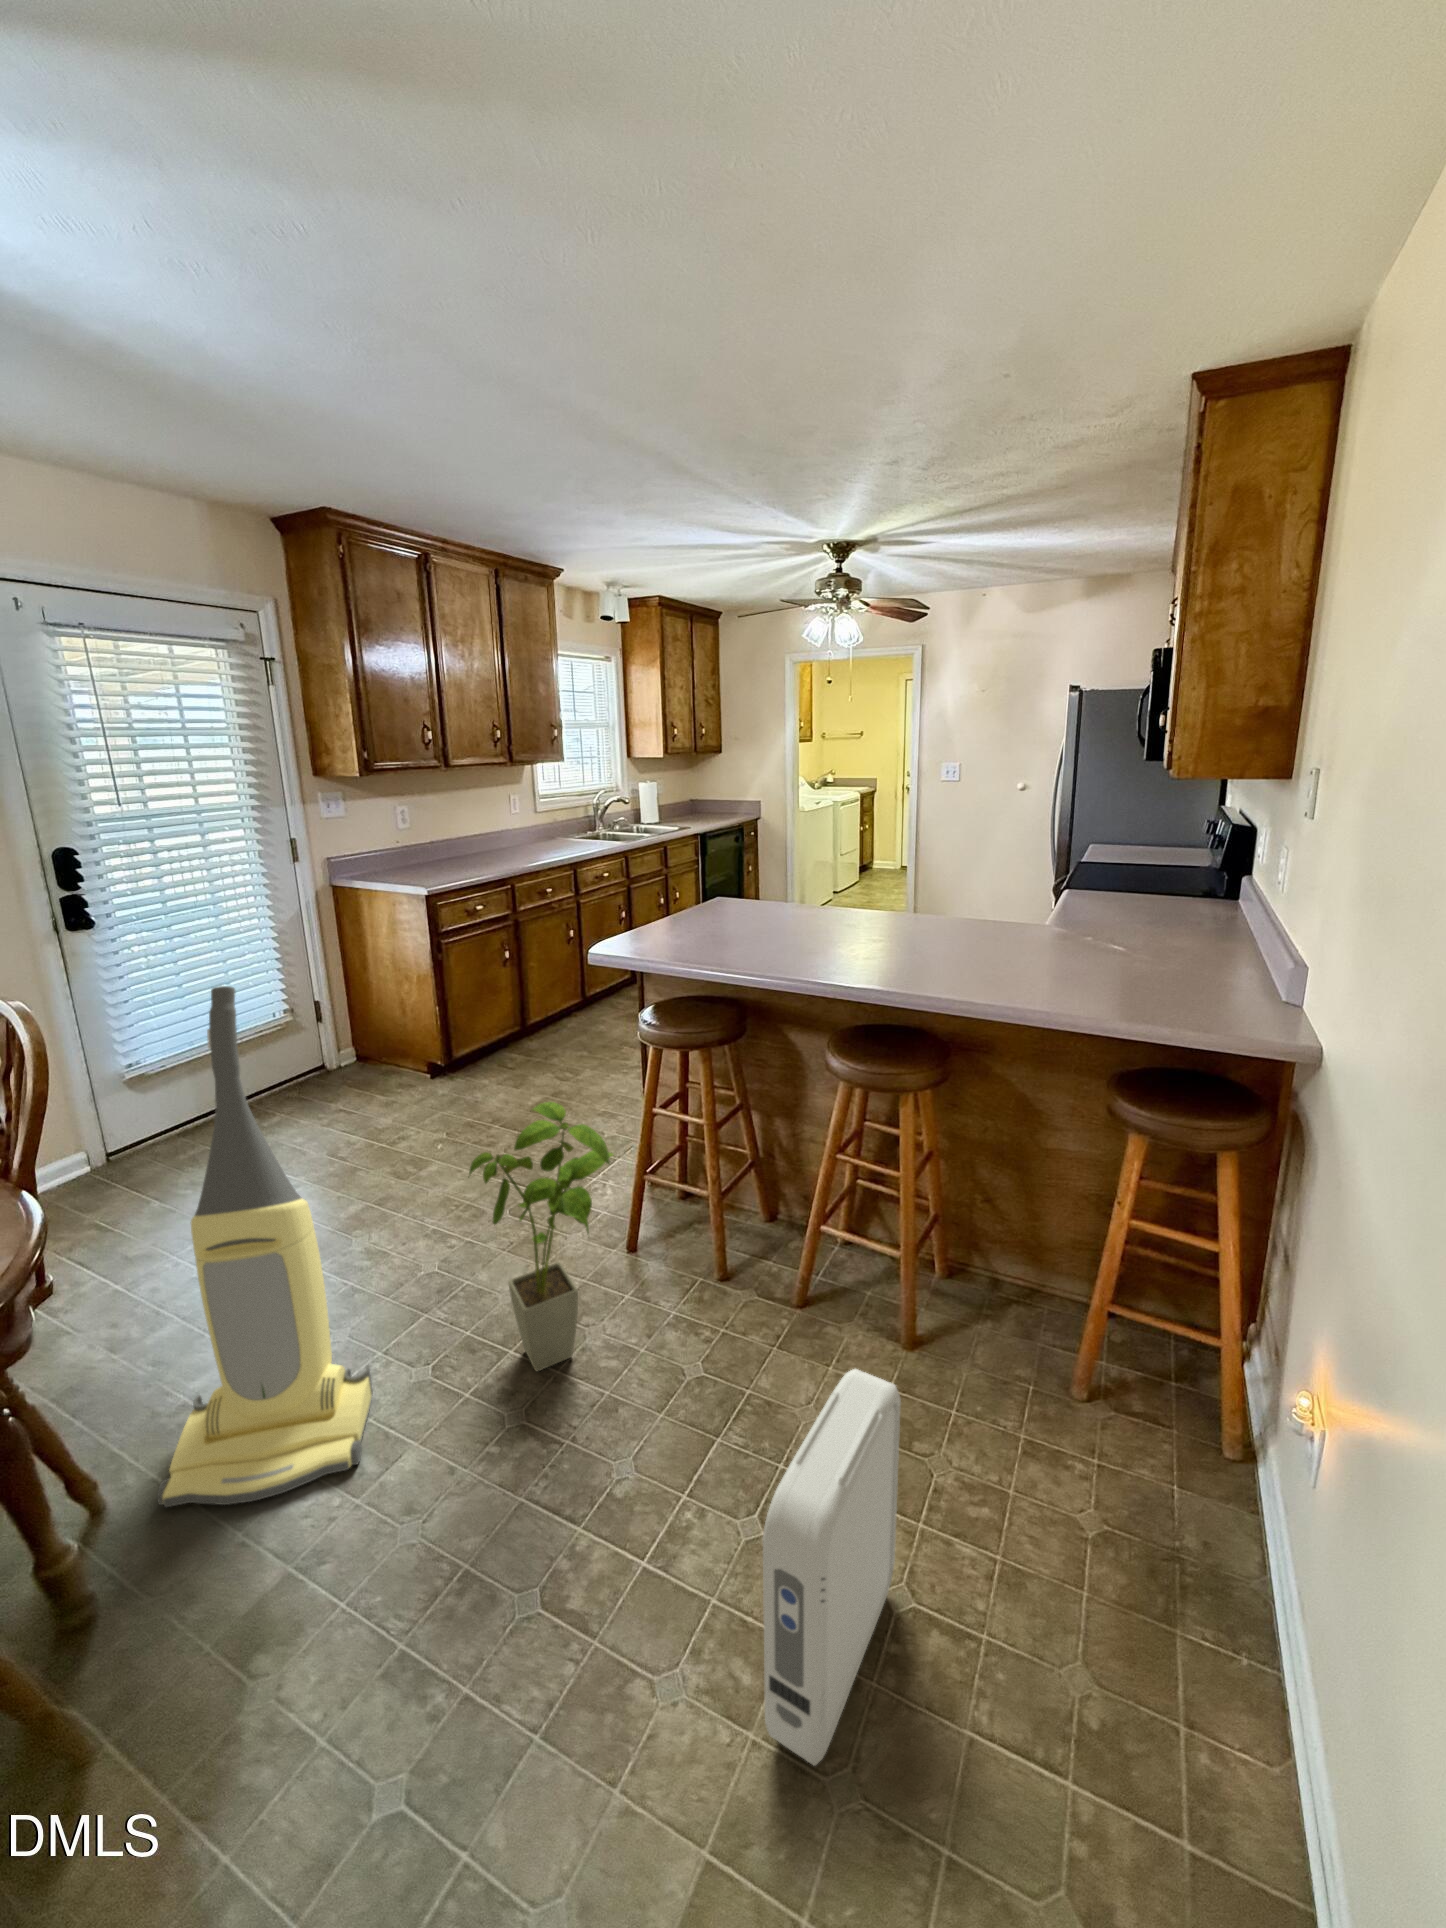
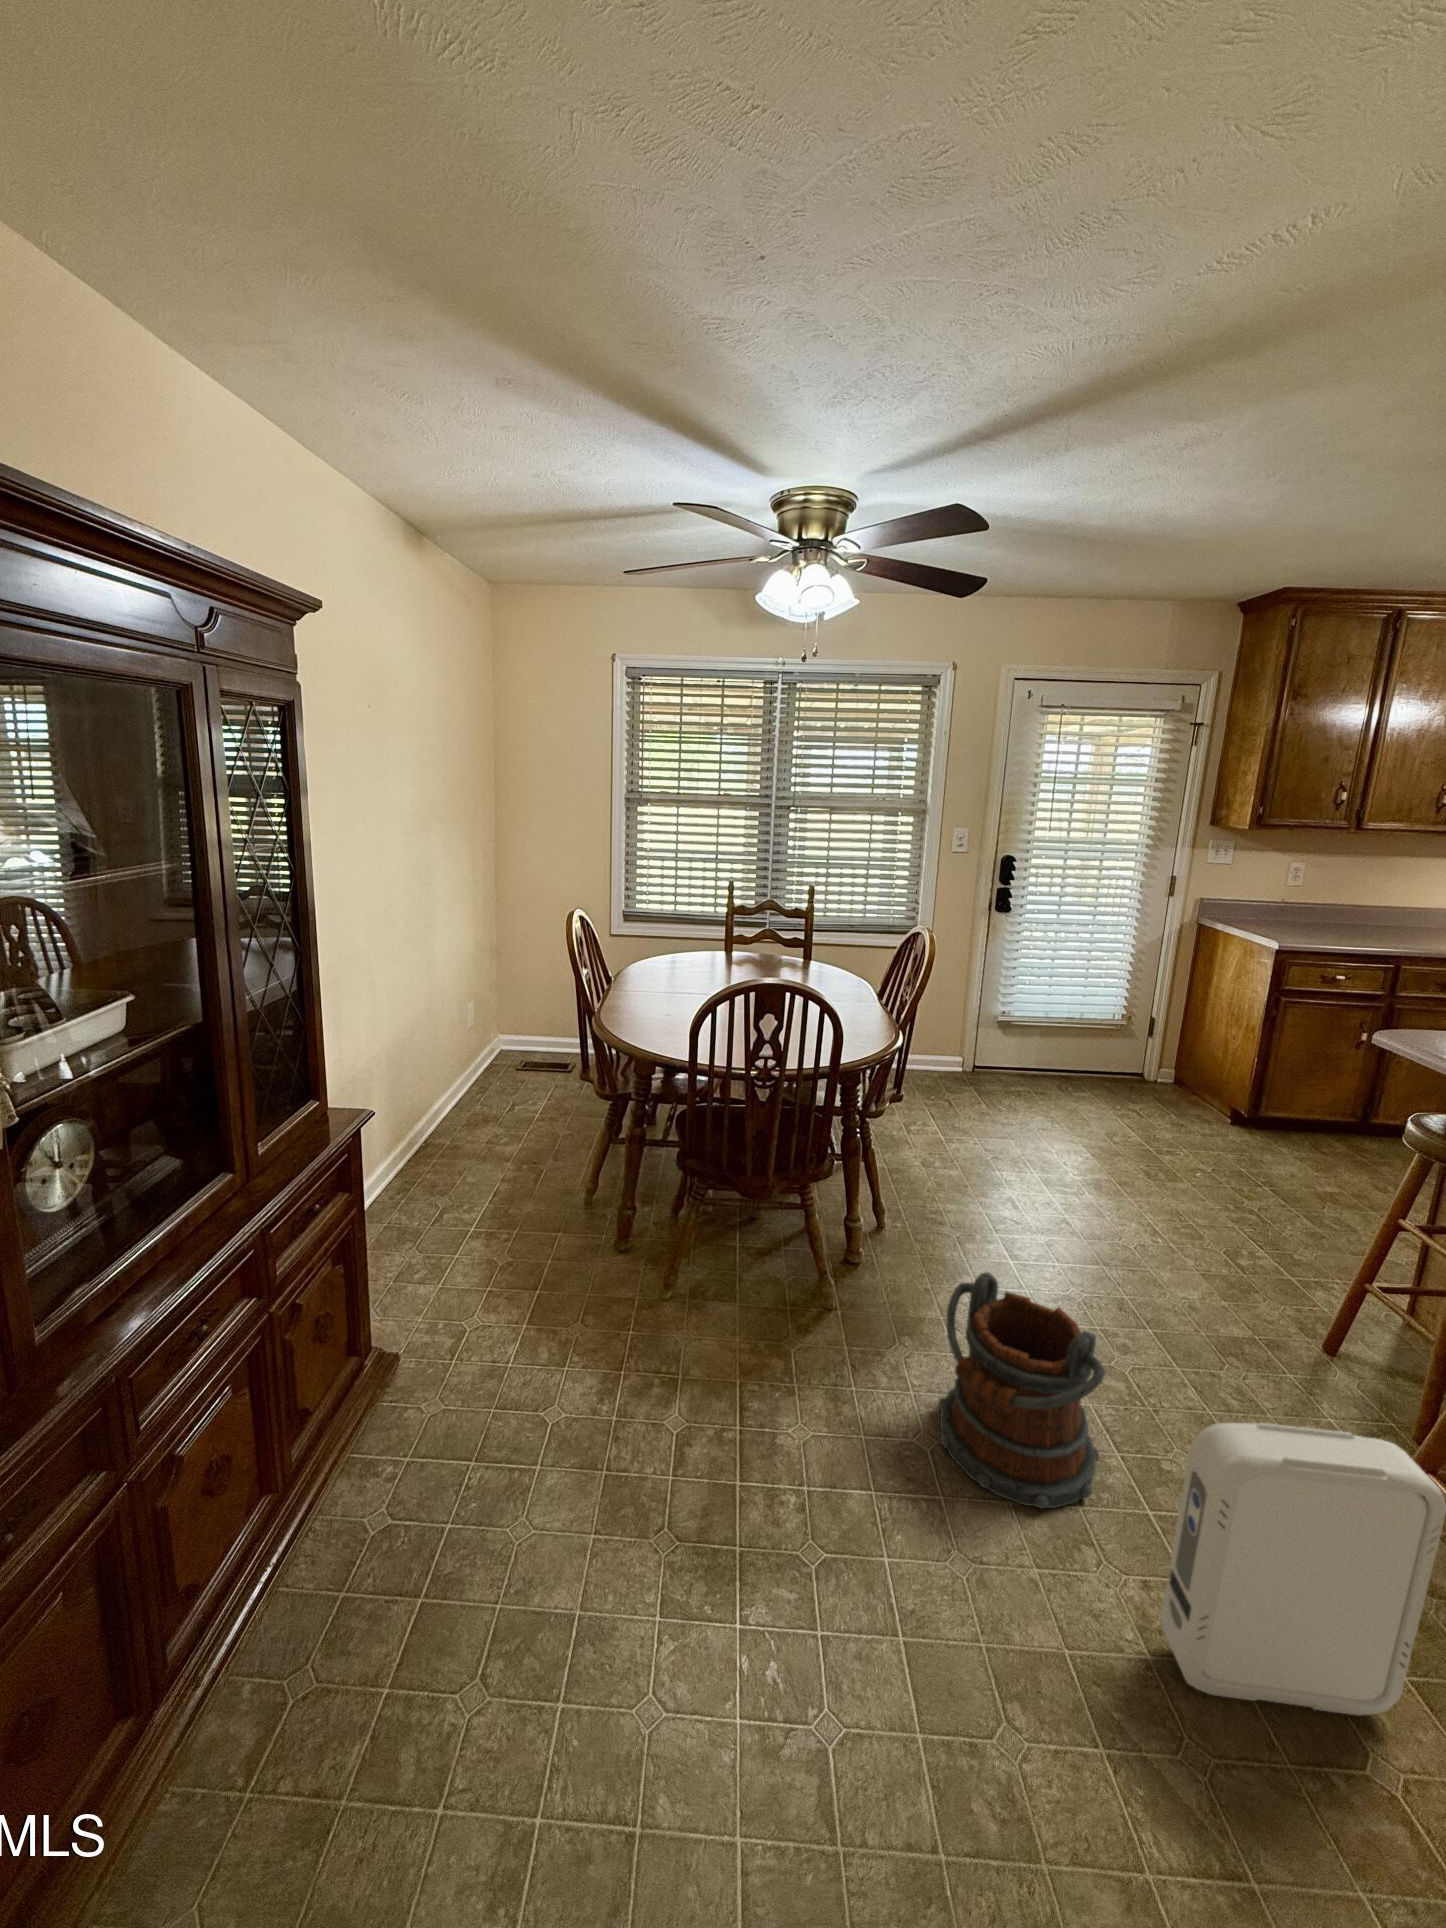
vacuum cleaner: present [157,986,373,1507] -> none [905,940,1042,1293]
house plant: present [468,1102,613,1371] -> none [1154,1112,1314,1354]
bucket: none [363,1470,615,1814] -> present [938,1272,1106,1508]

